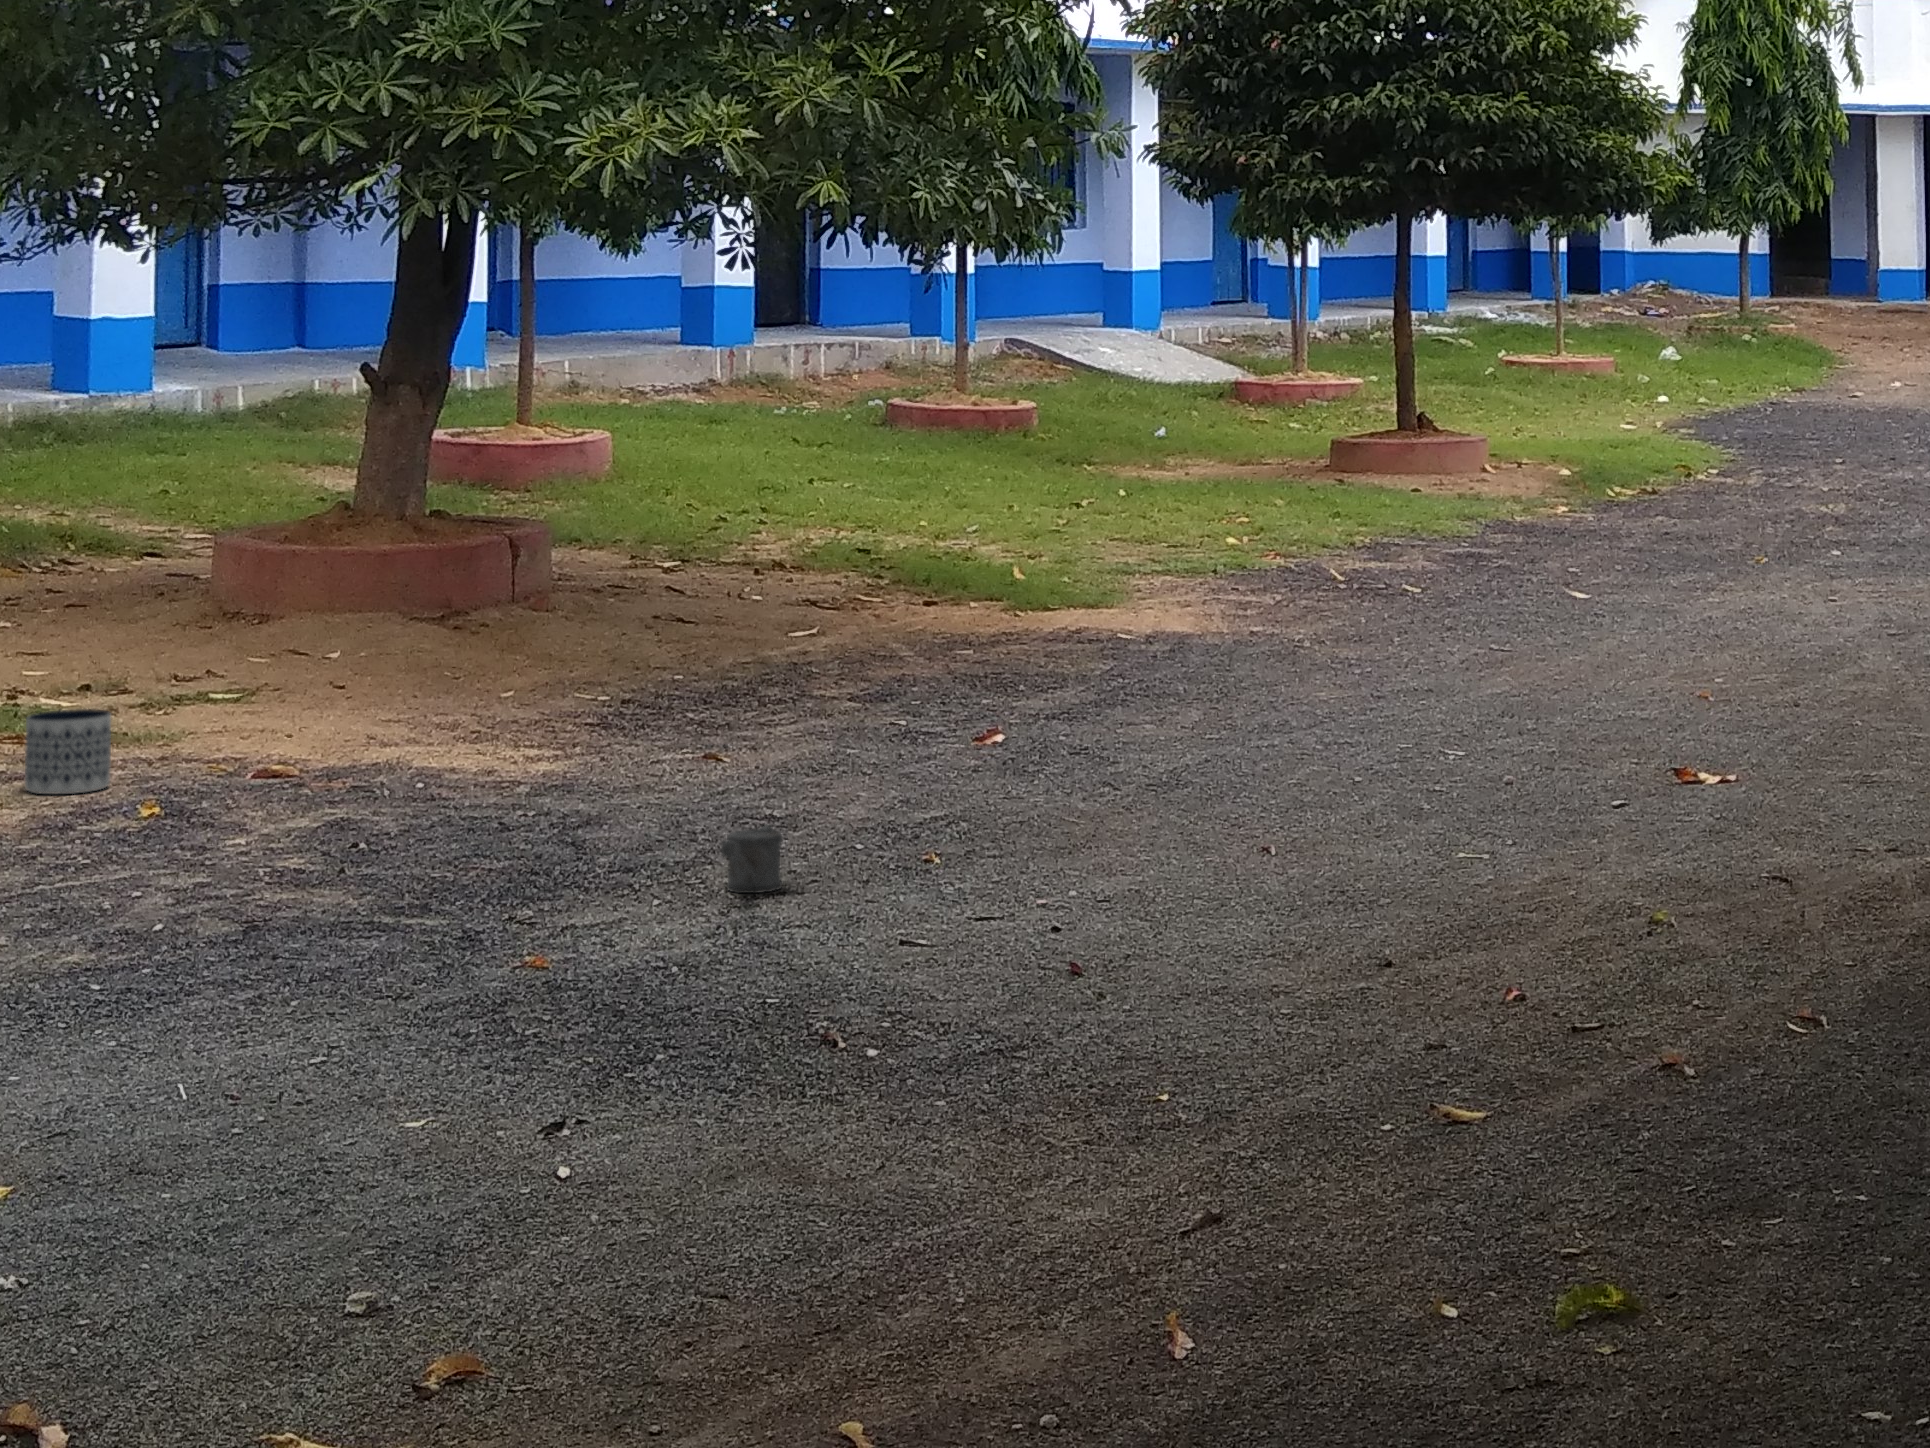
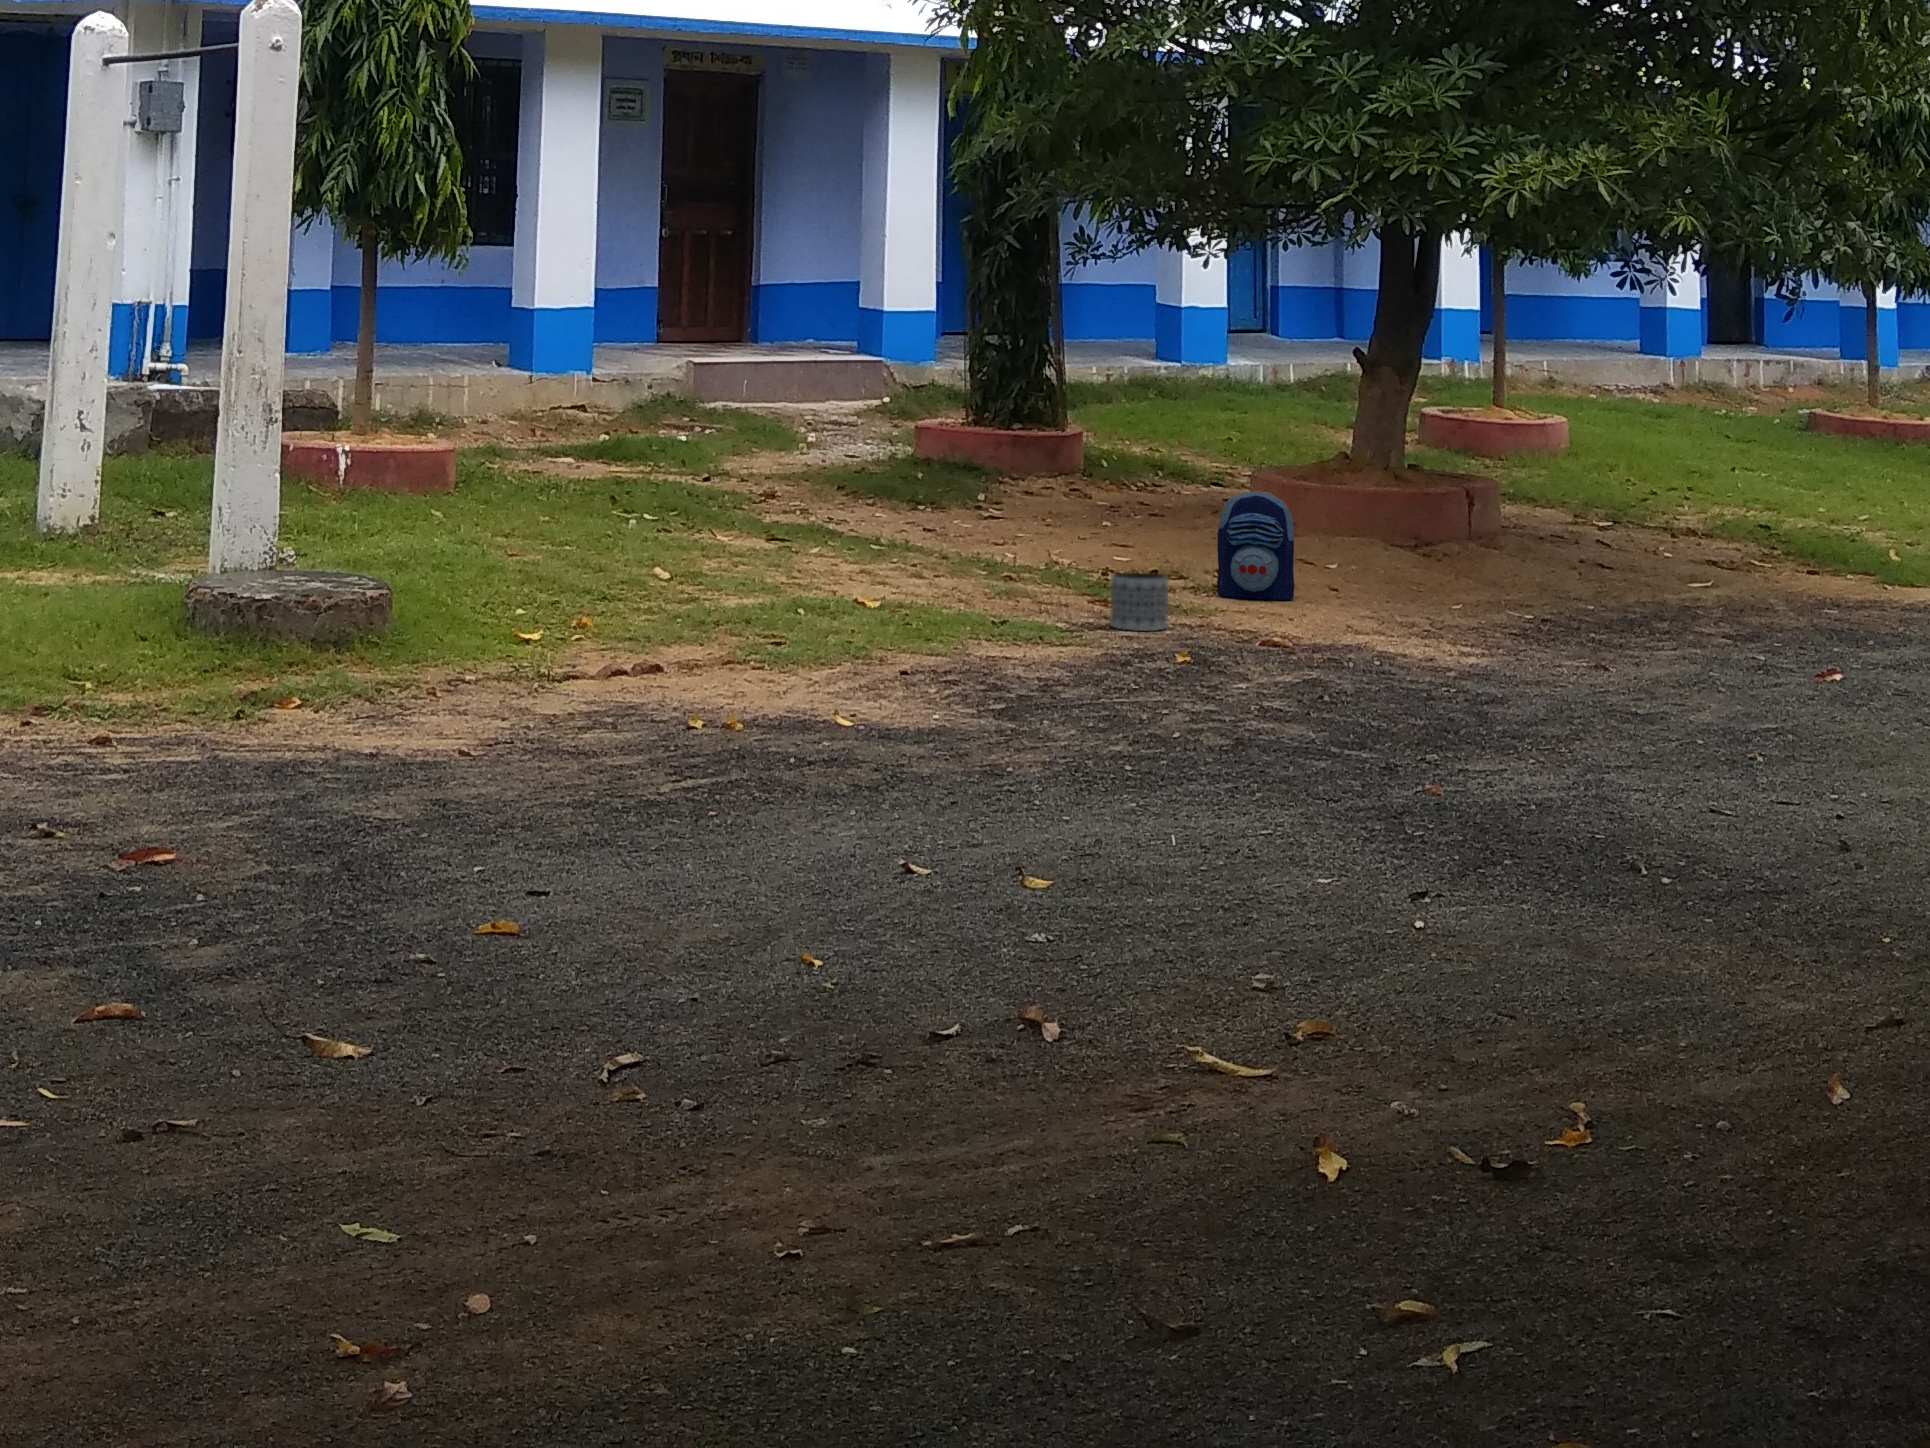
backpack: none [177,575,291,726] -> present [1217,491,1297,600]
watering can: present [721,825,782,893] -> none [1578,684,1626,731]

